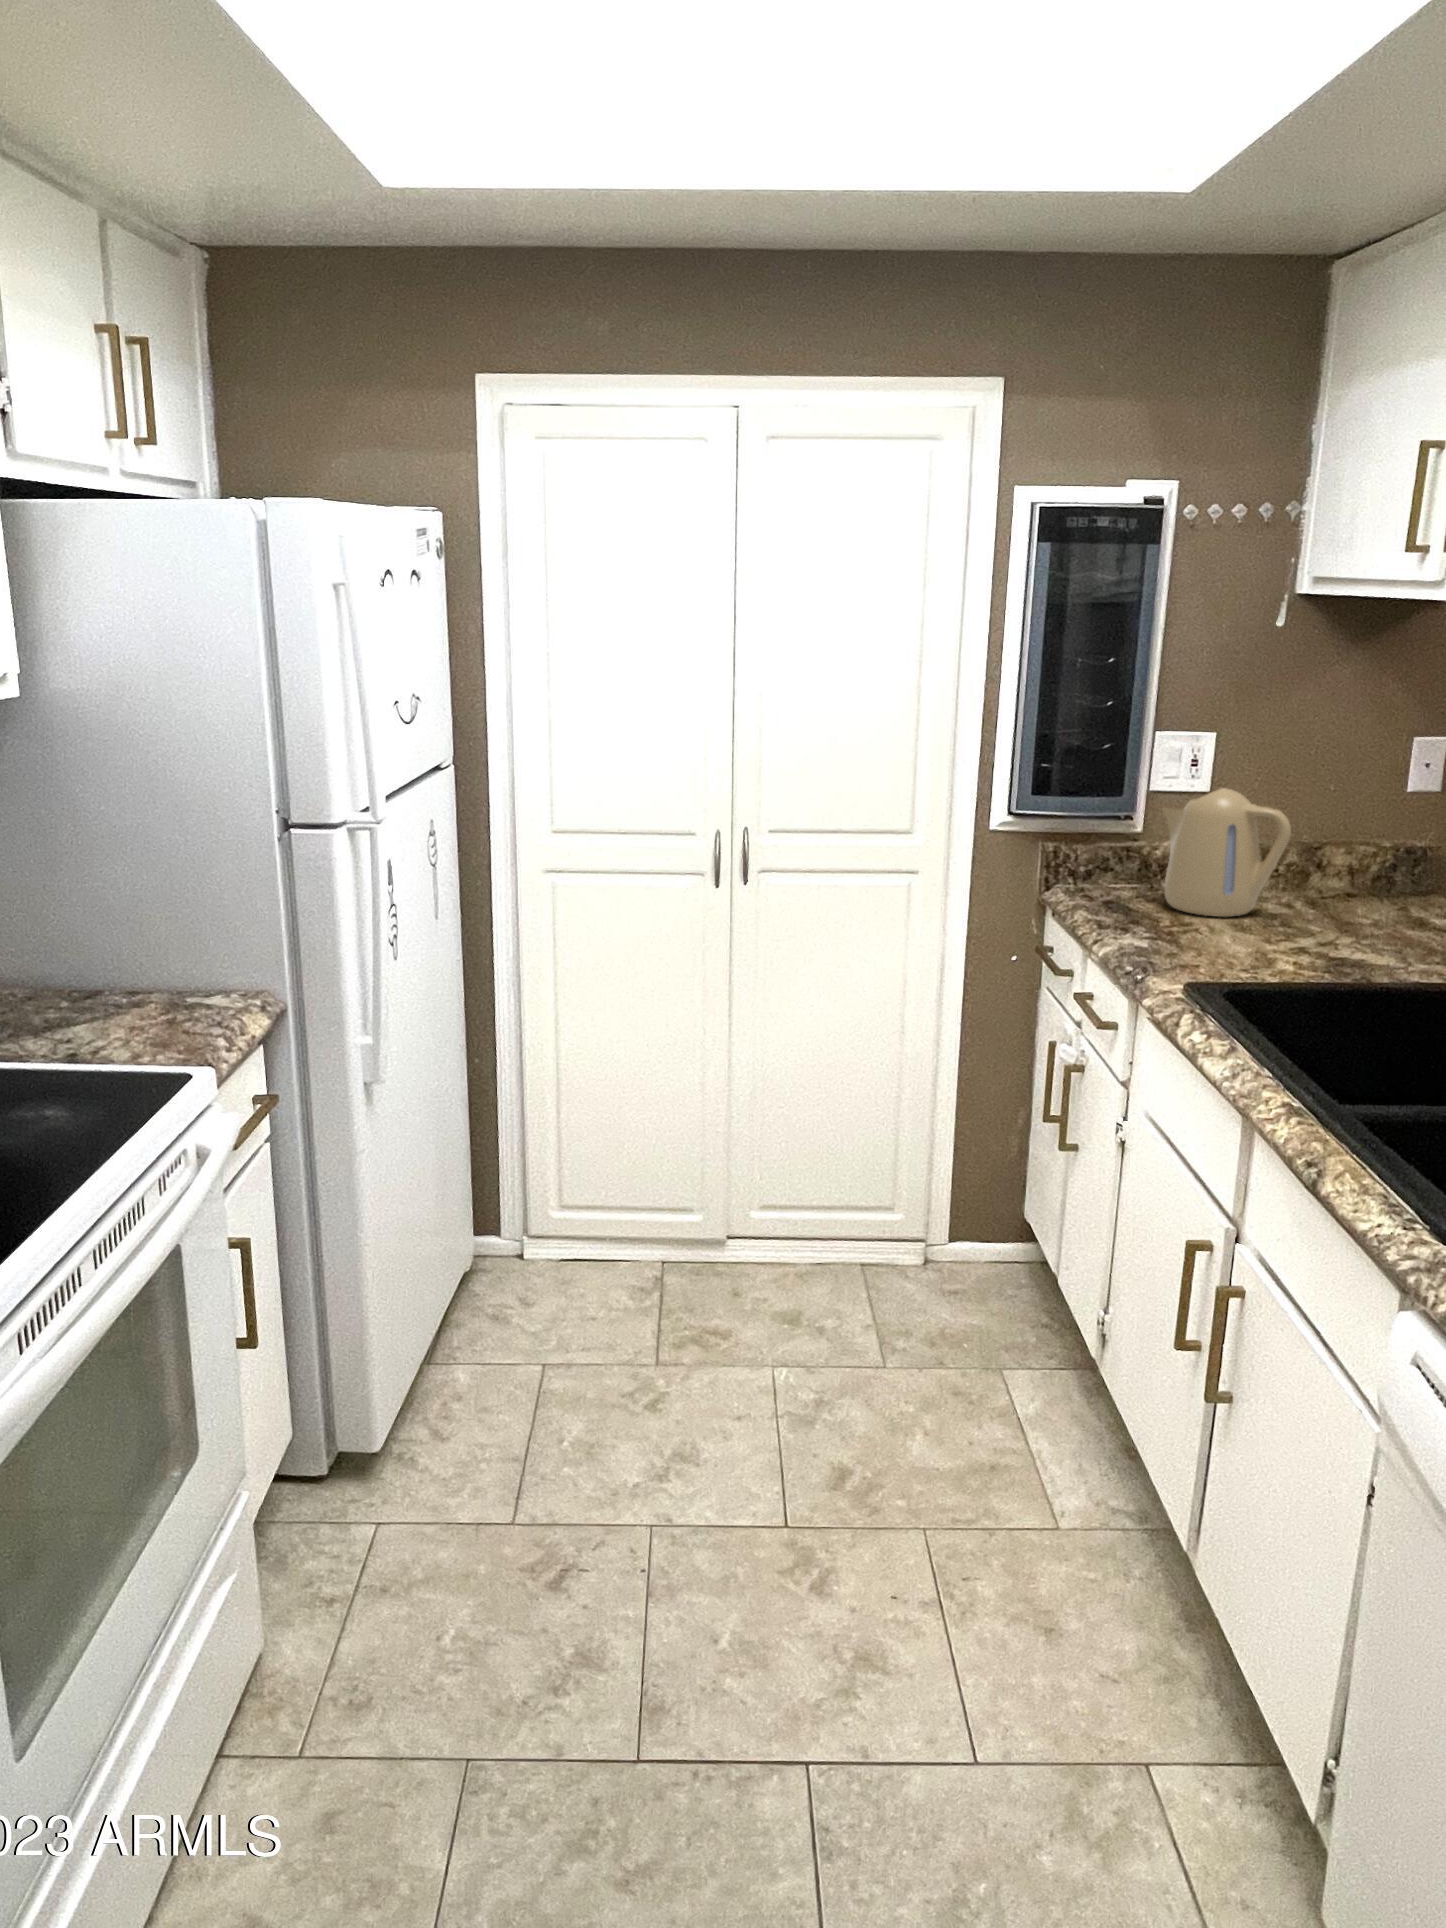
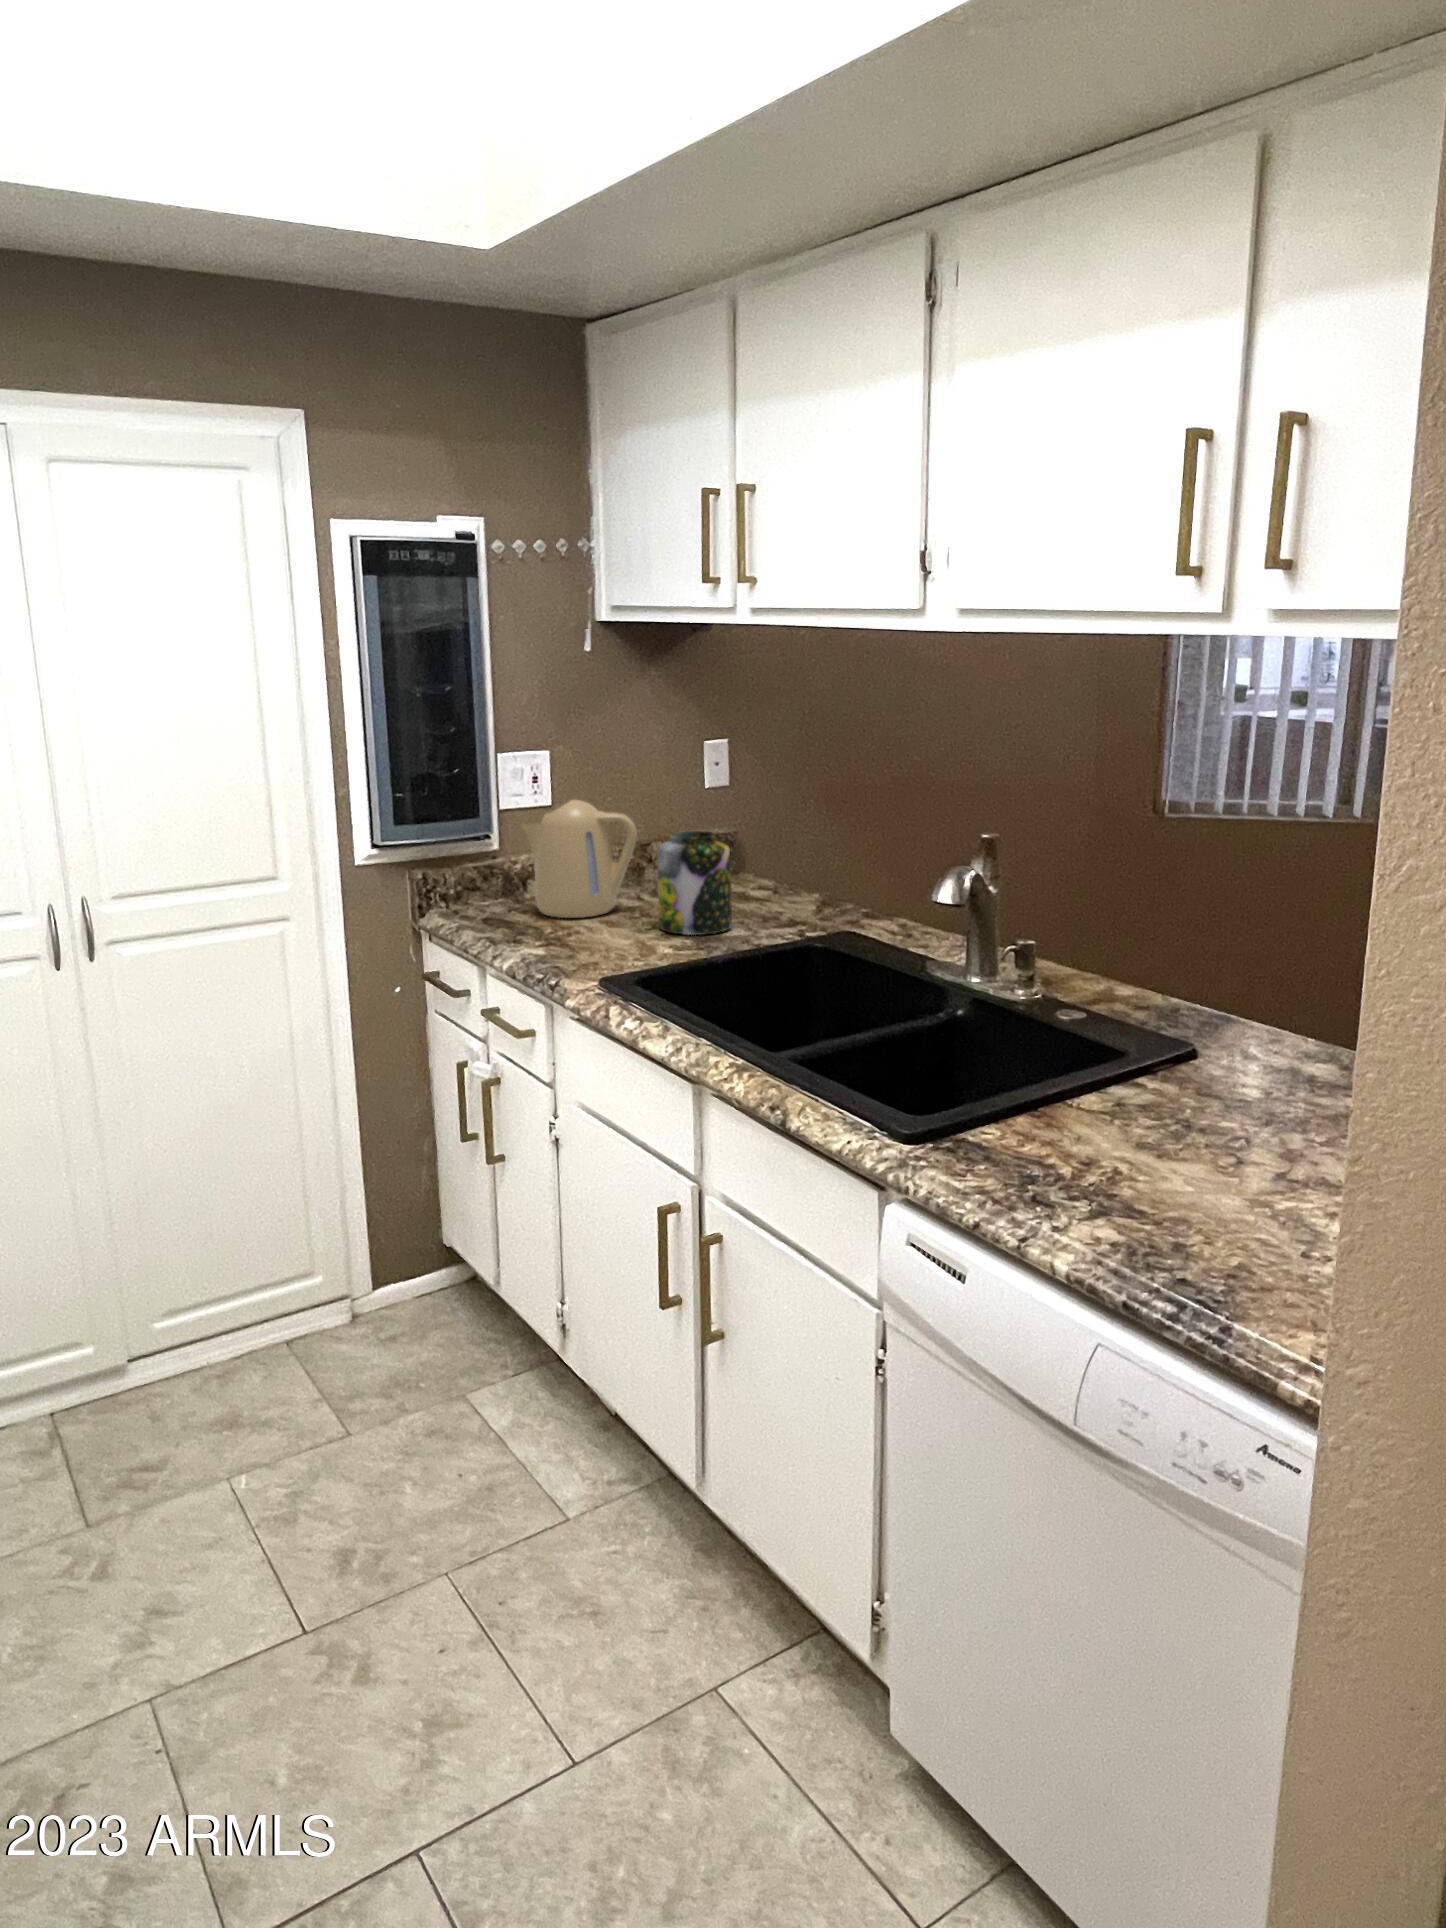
jar: none [1291,837,1393,958] -> present [657,831,732,935]

